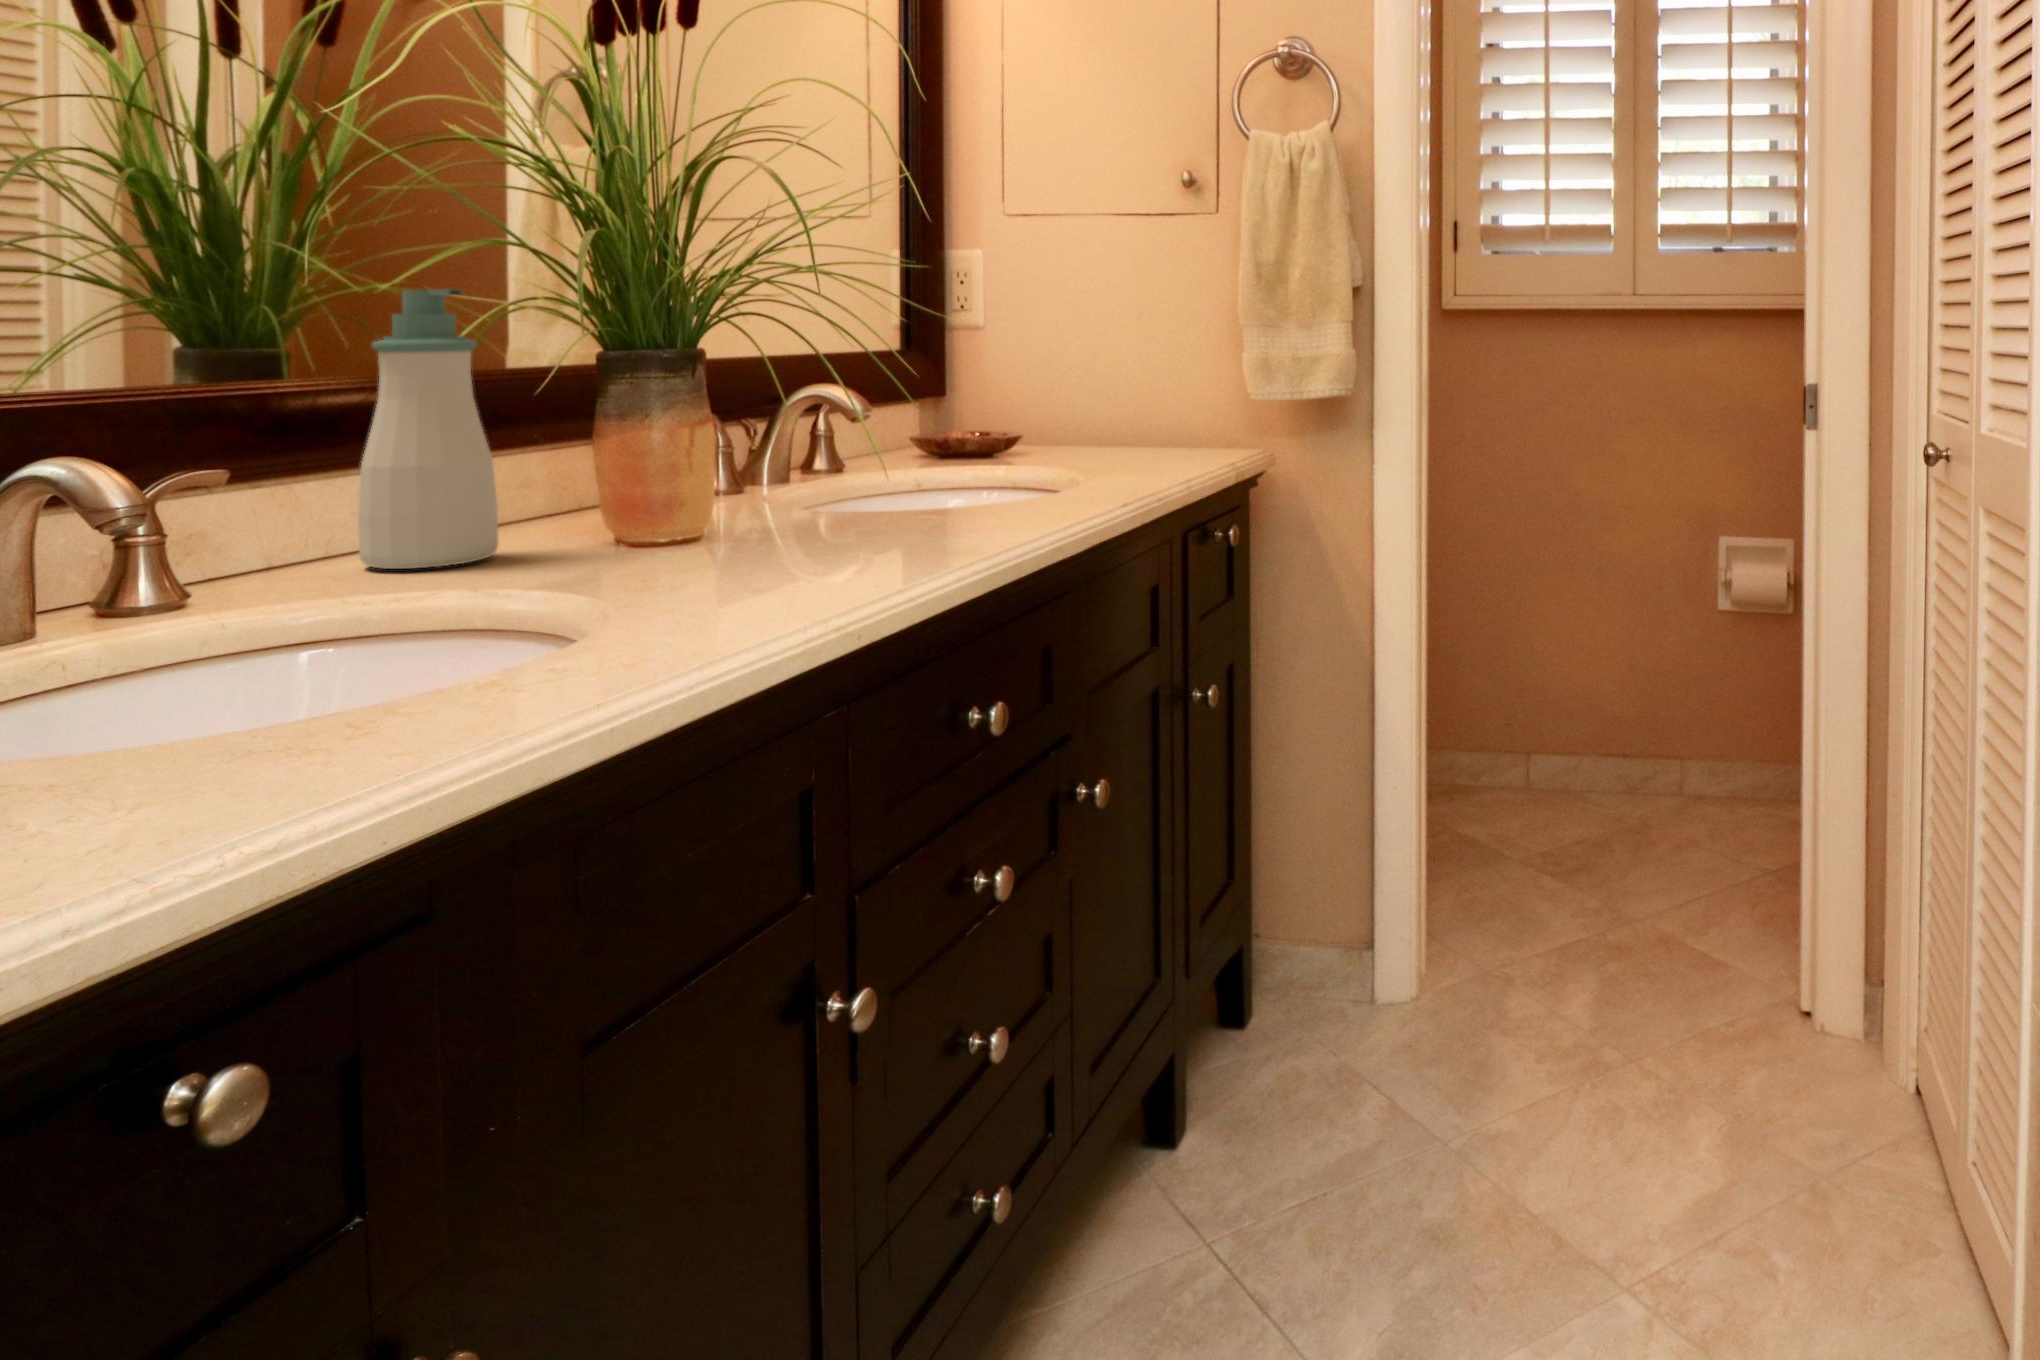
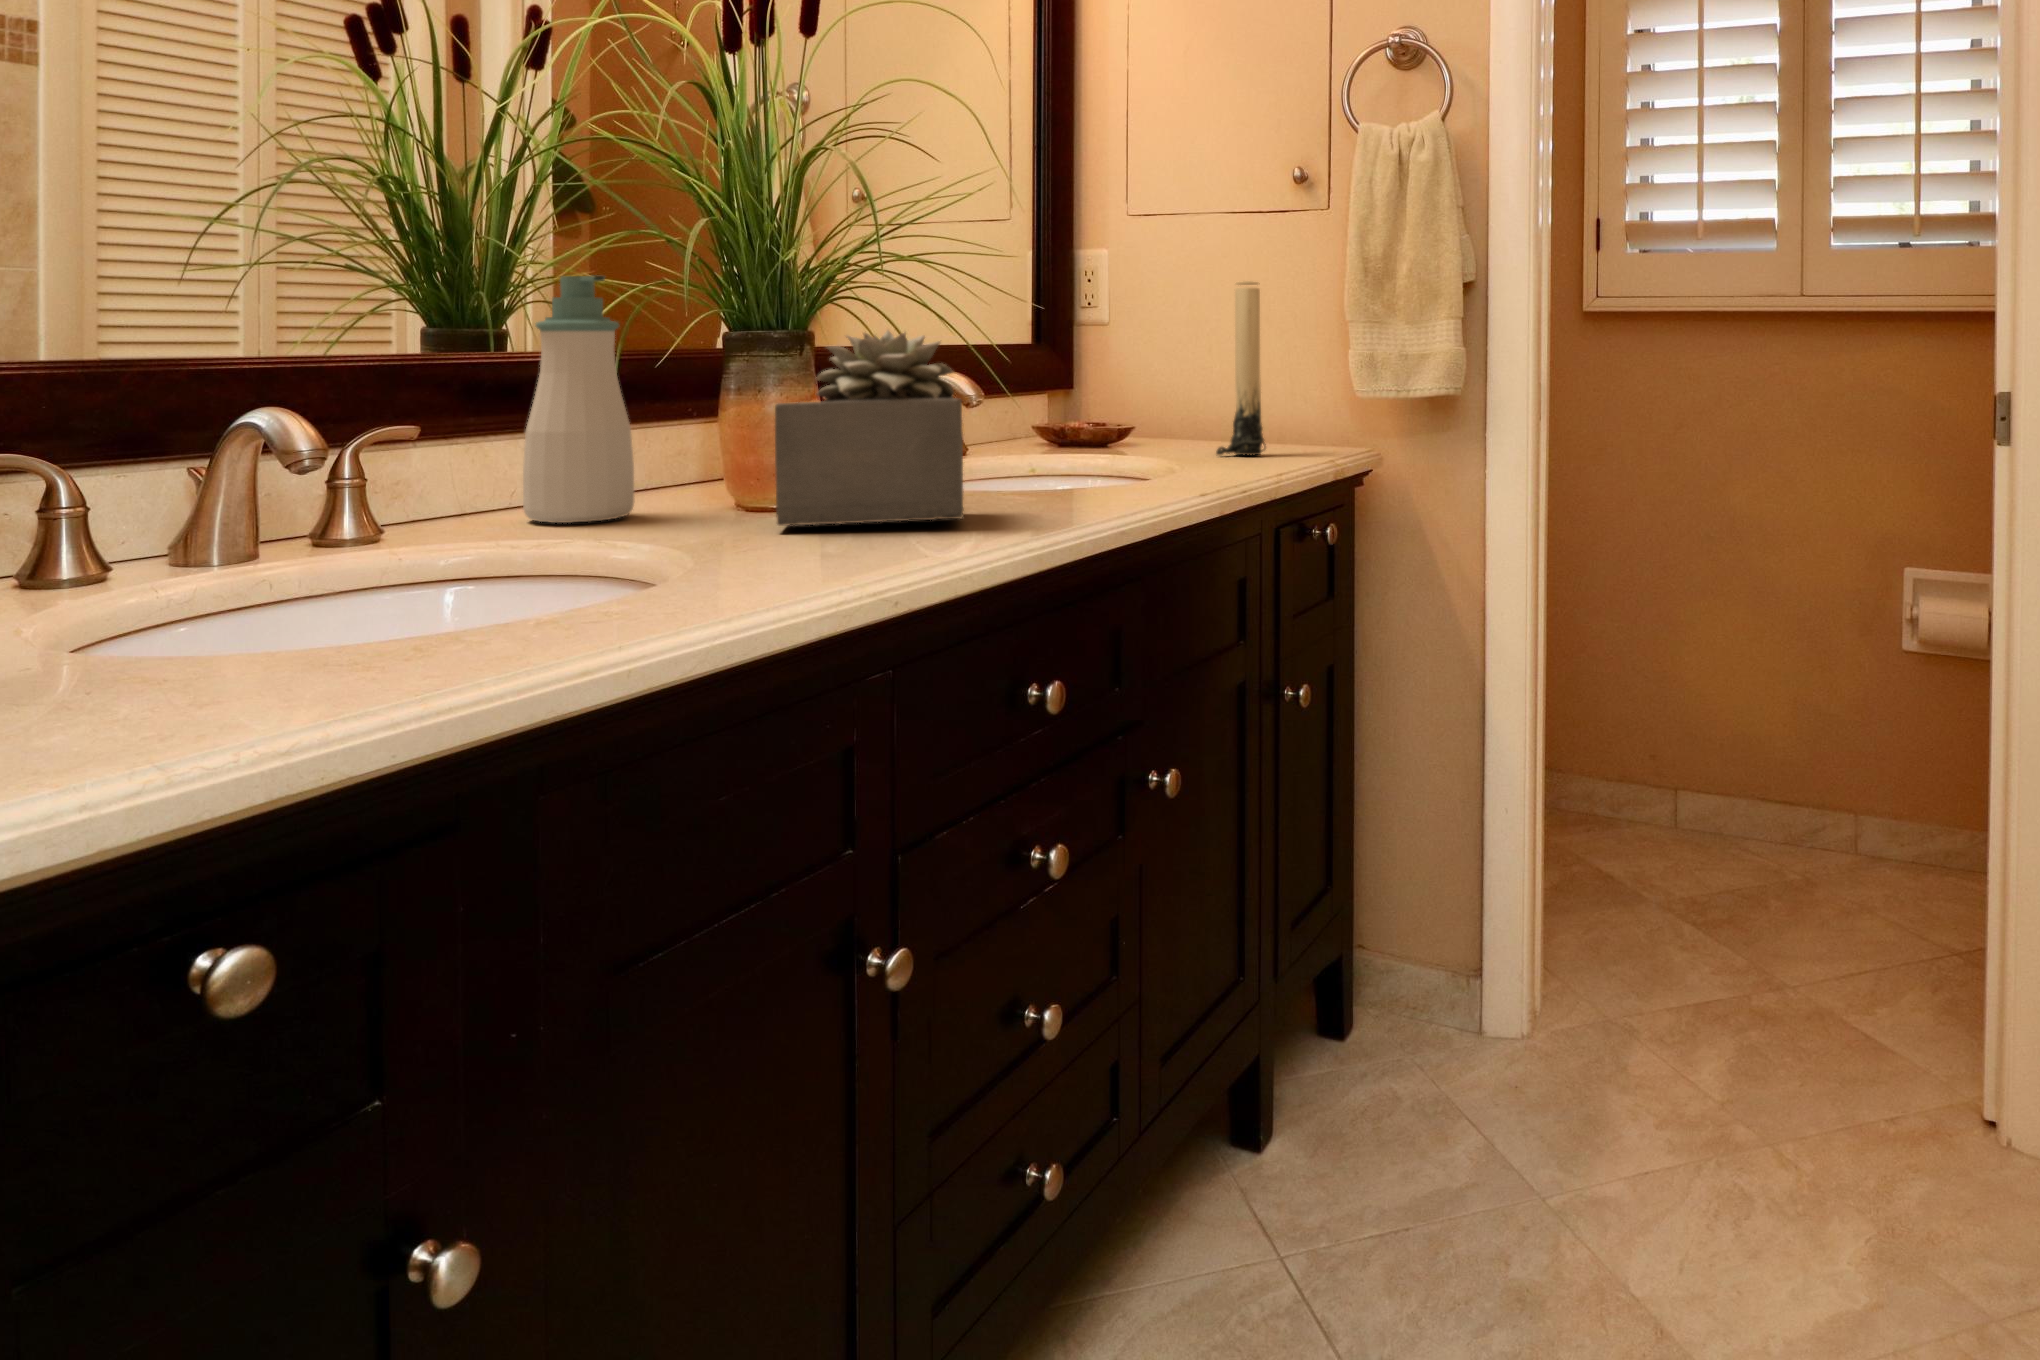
candle: none [1112,286,1163,462] -> present [1216,281,1266,455]
succulent plant: none [685,346,900,560] -> present [775,330,964,526]

